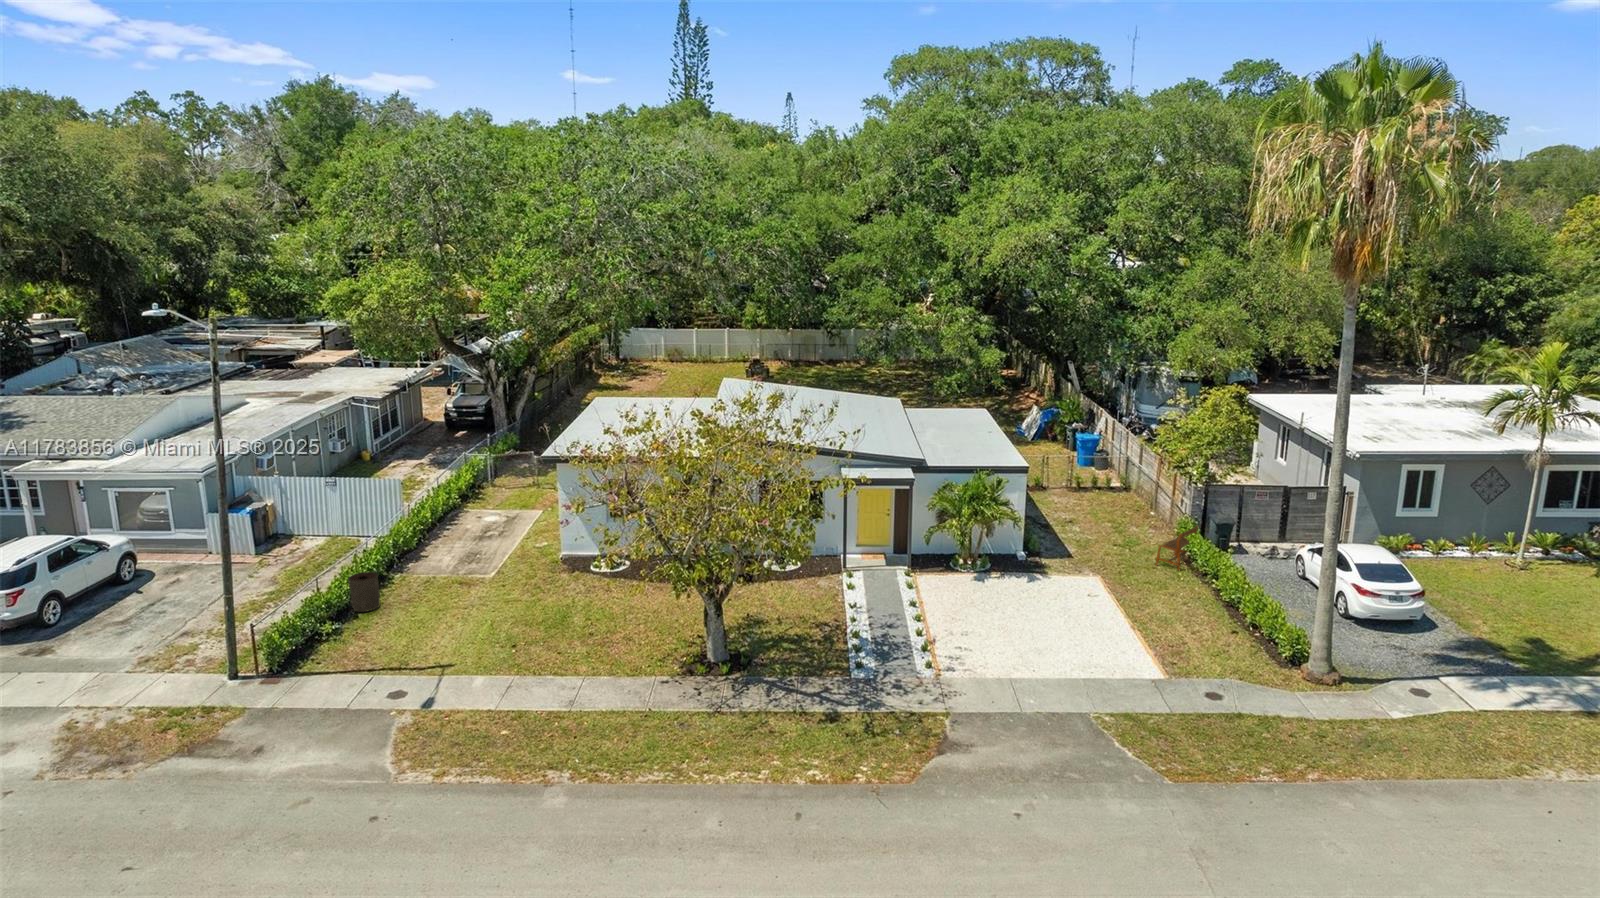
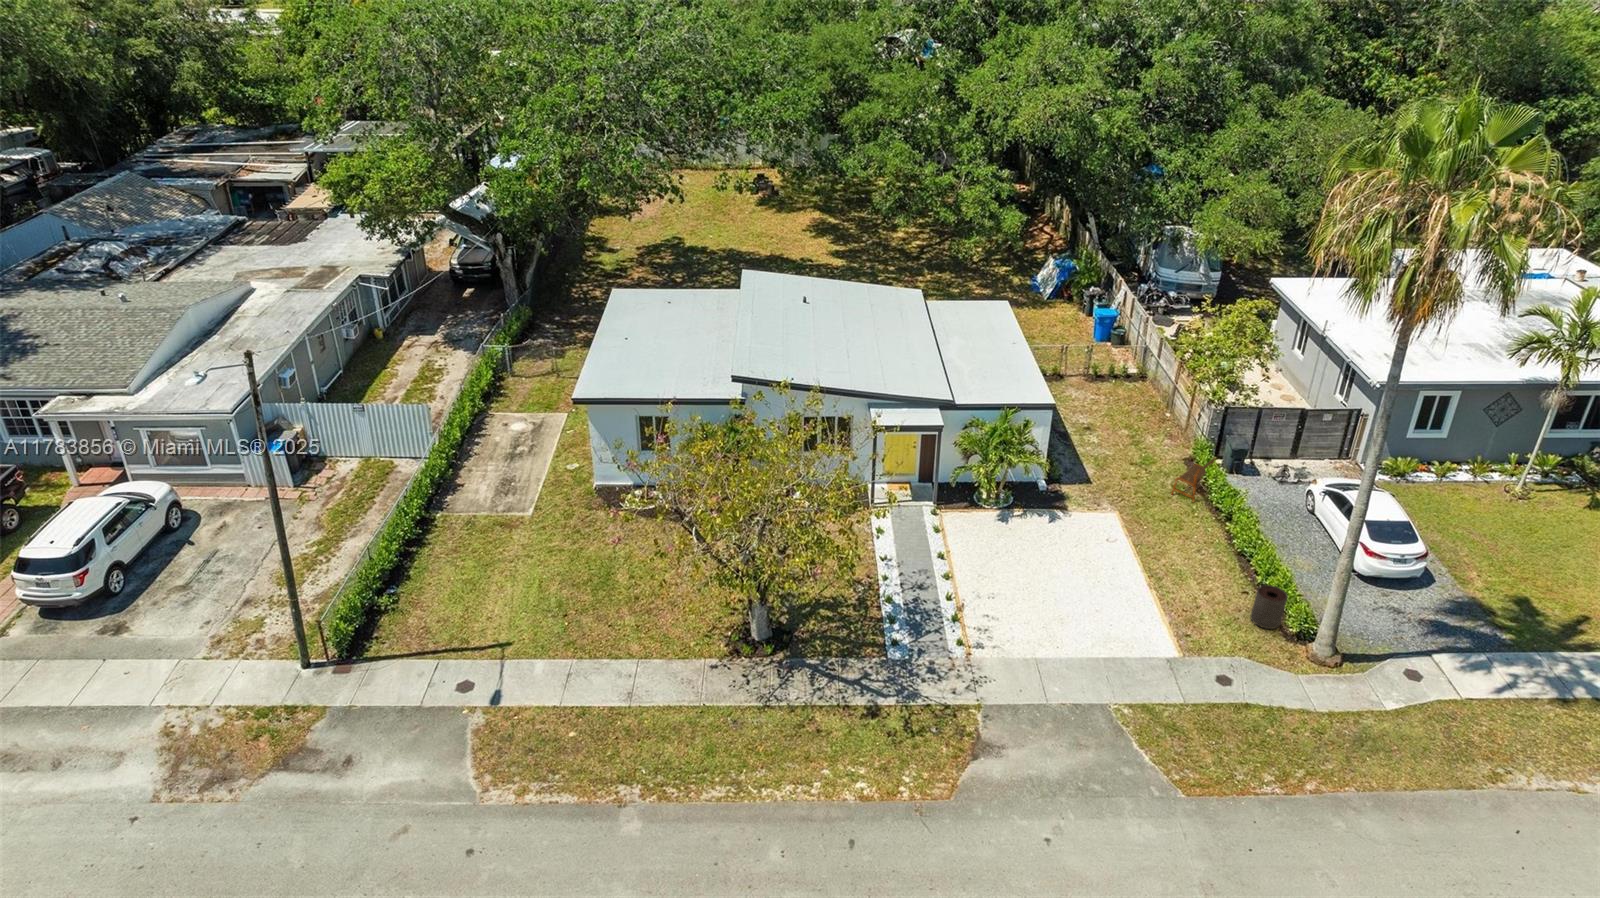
trash can: present [348,572,380,612] -> present [1250,585,1288,629]

